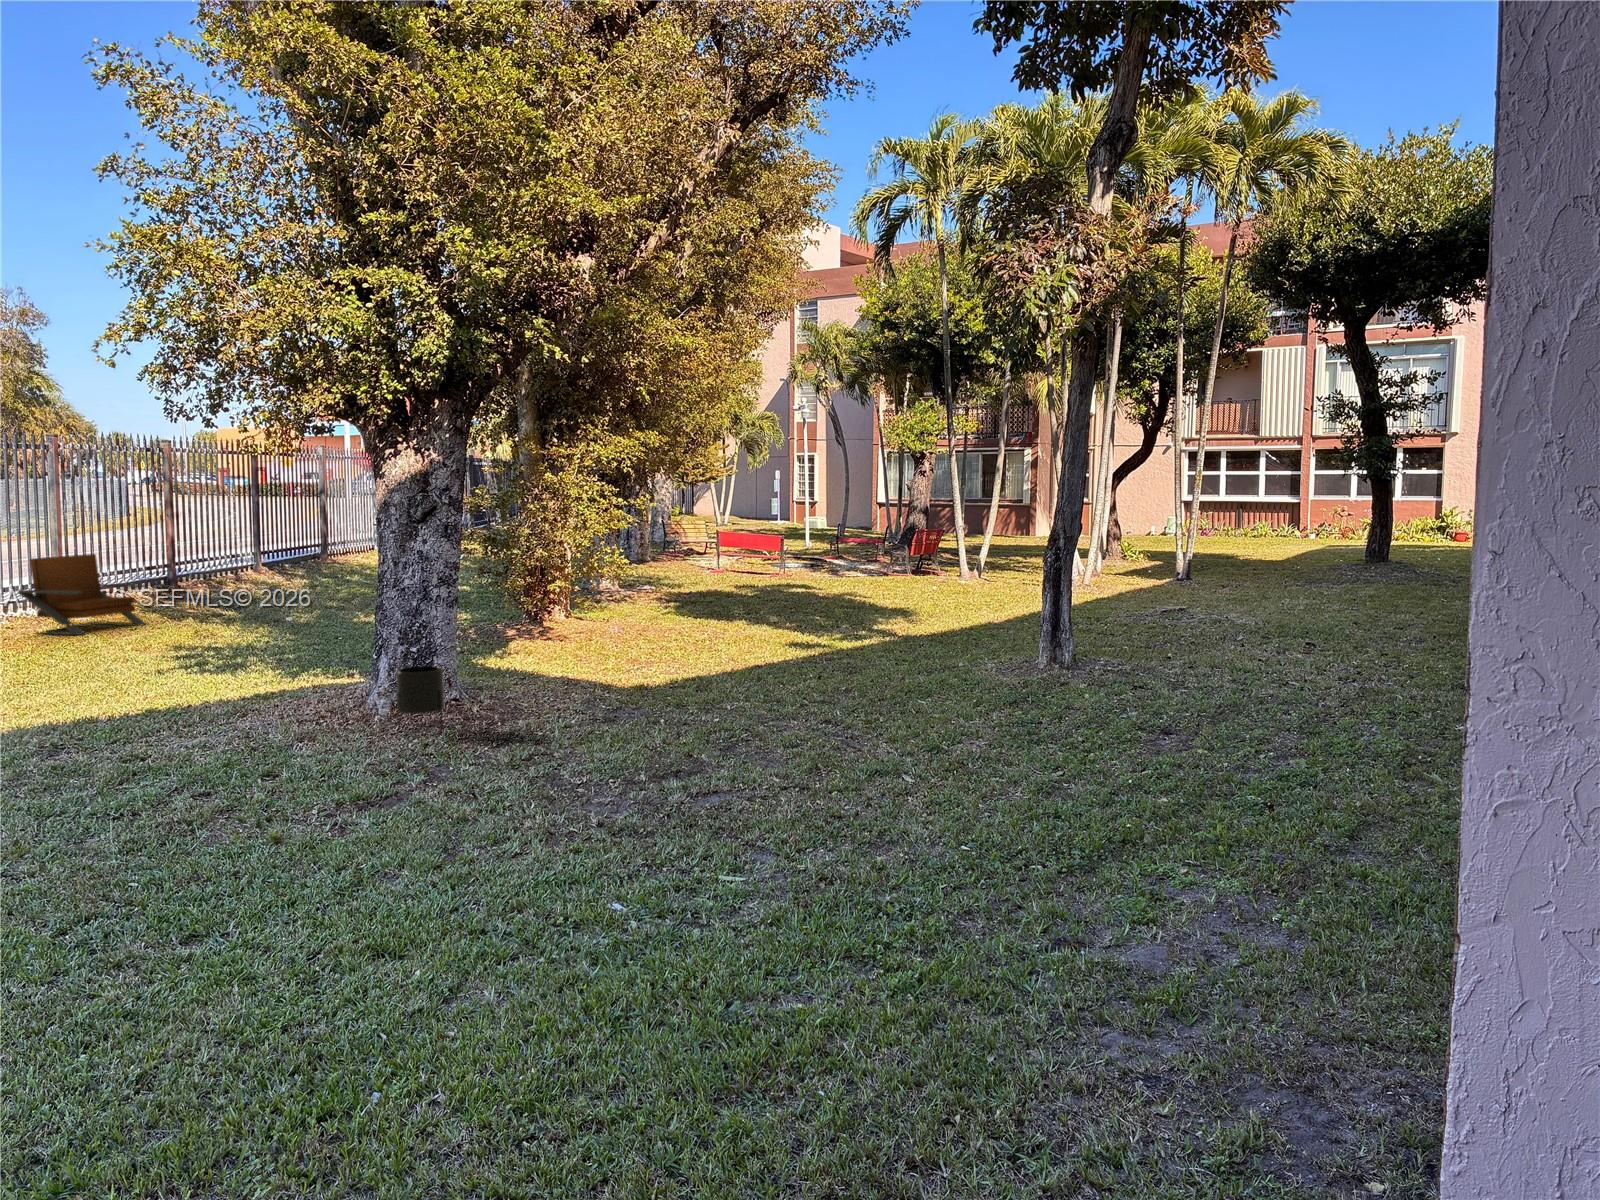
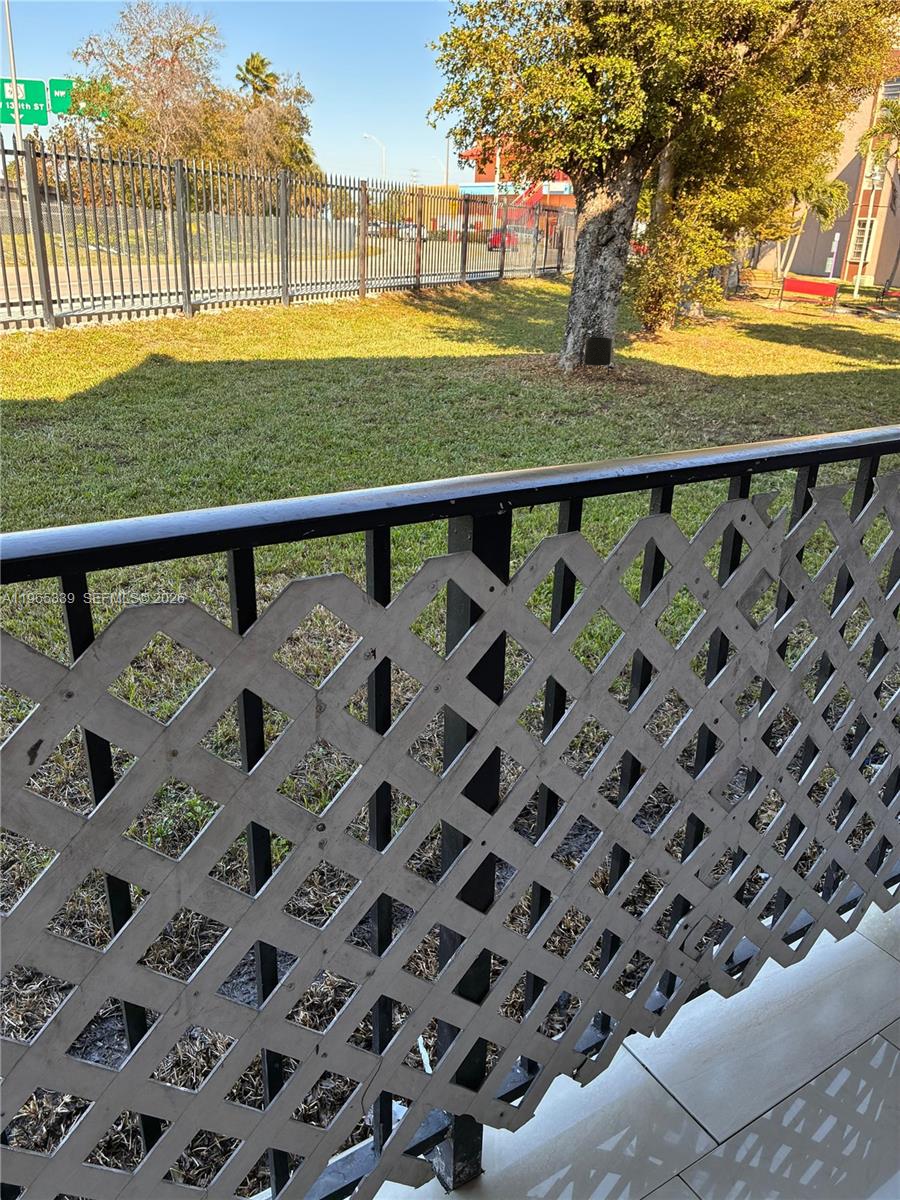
lounge chair: present [18,554,146,635] -> none [345,277,407,326]

